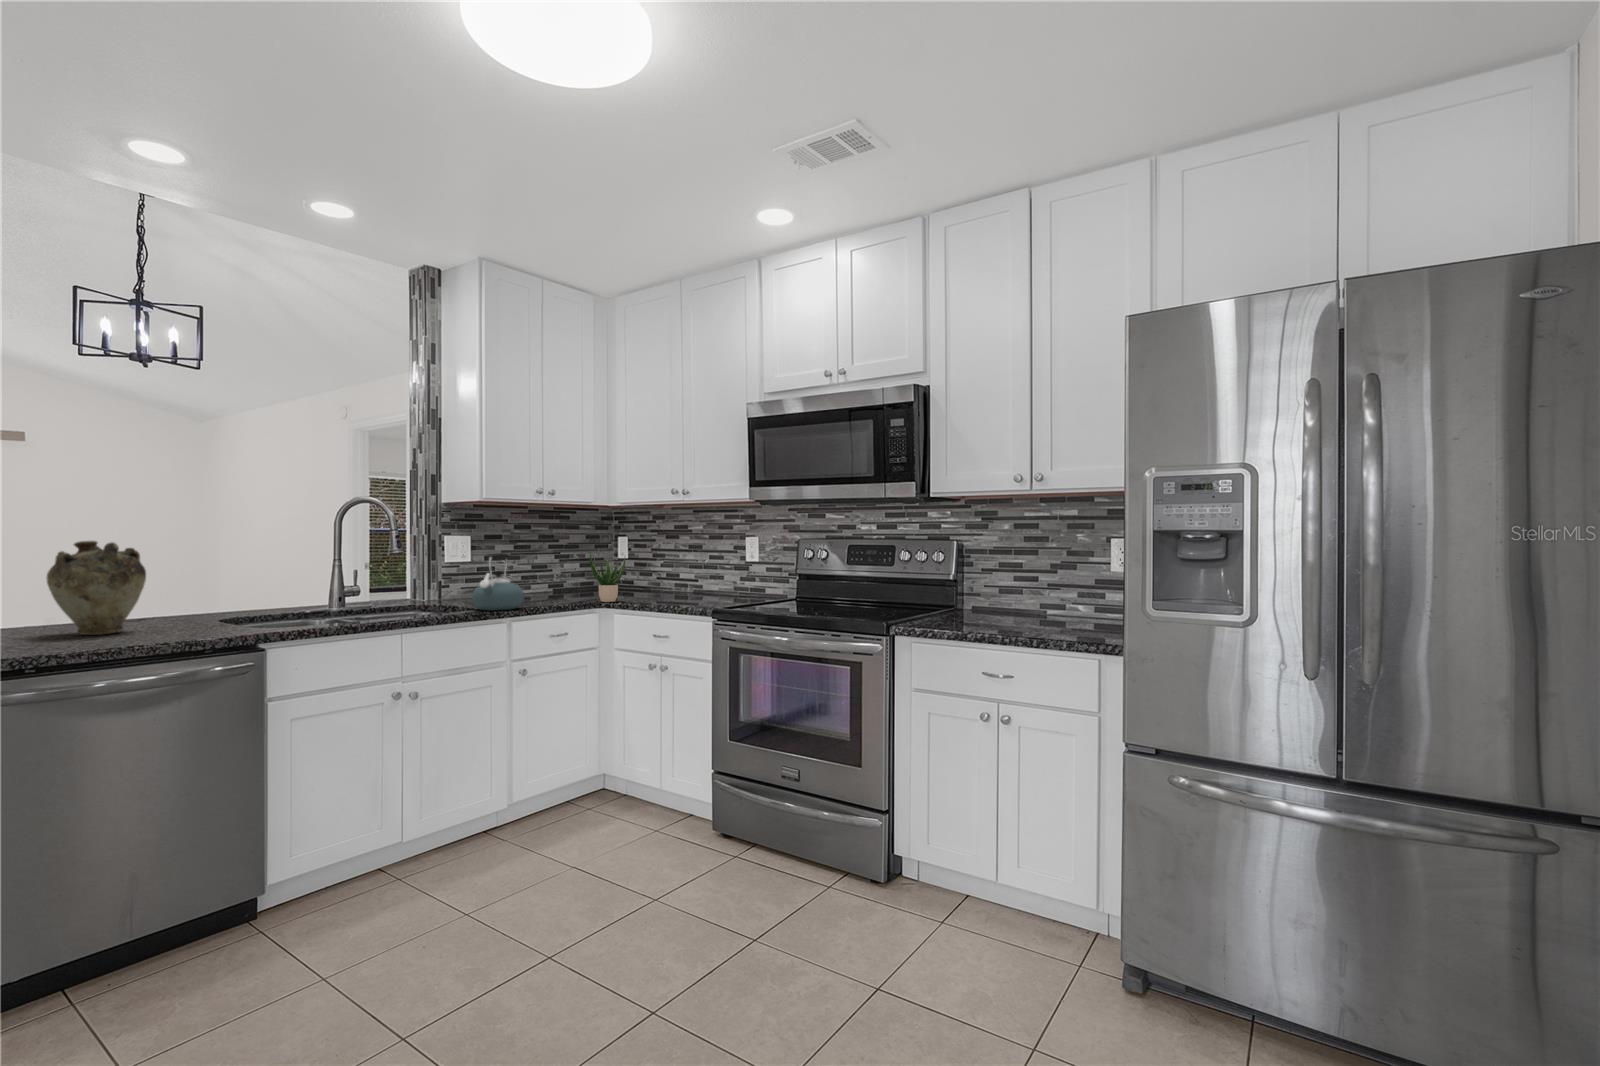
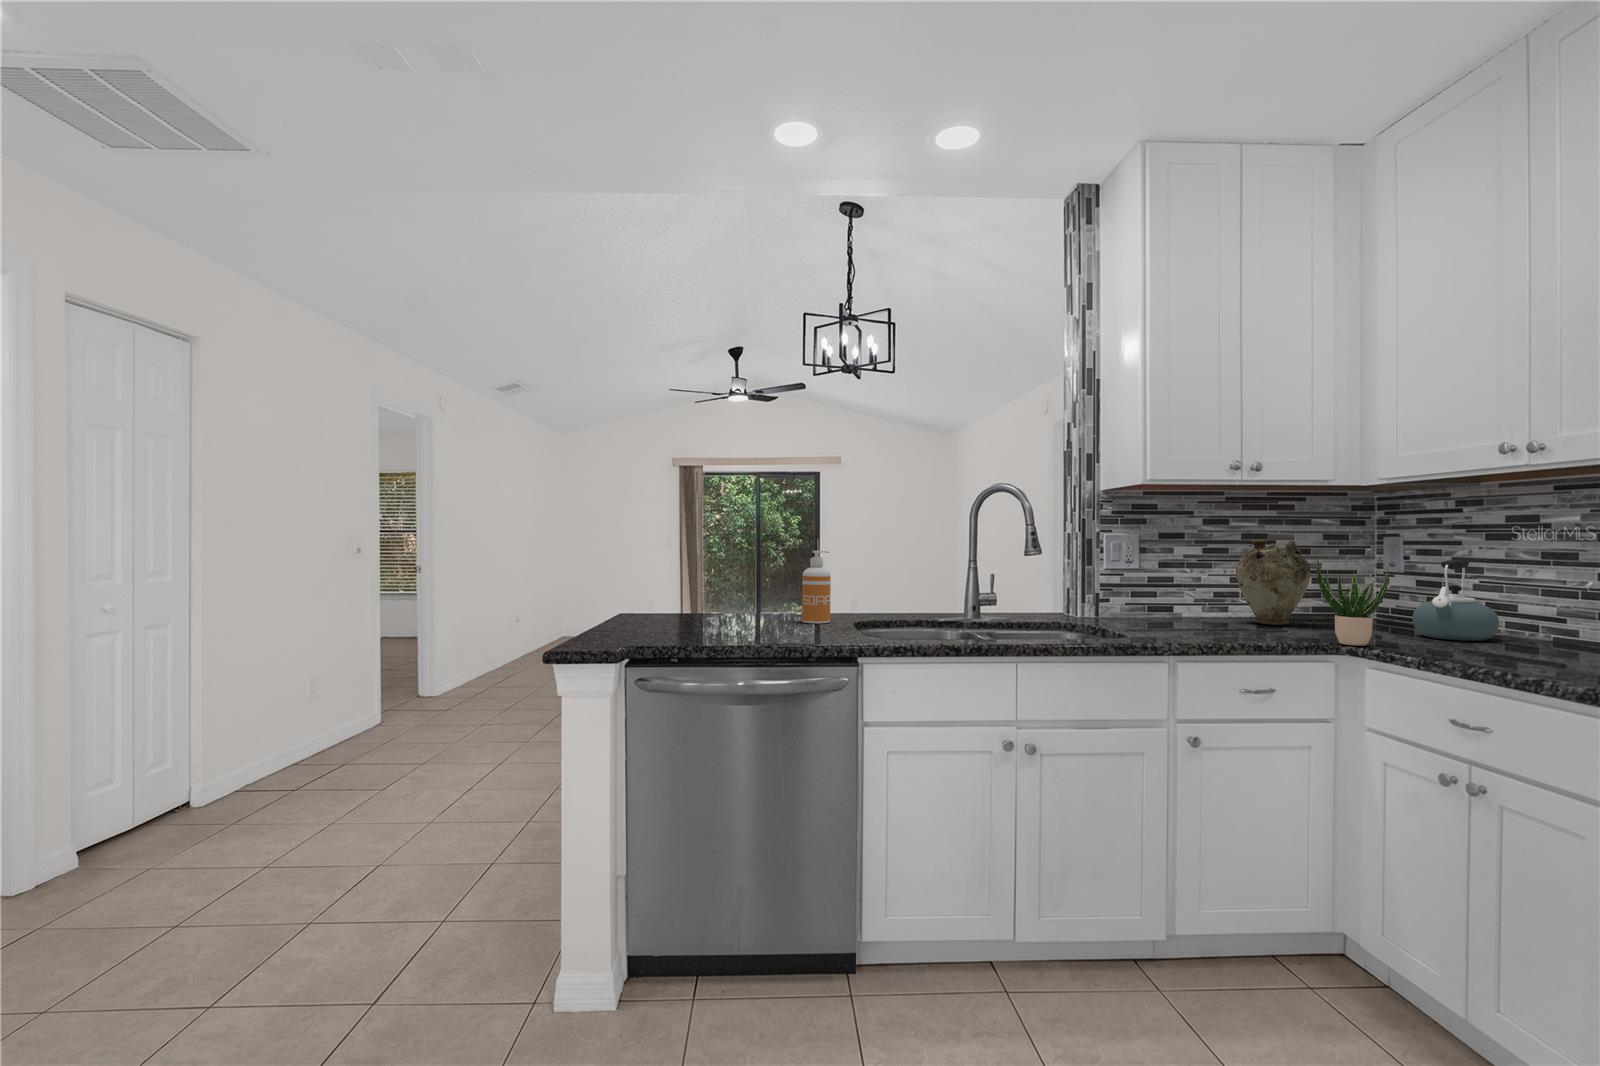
vase: present [46,541,146,635] -> present [1236,539,1311,625]
kettle: present [472,553,524,610] -> present [1413,560,1499,641]
soap dispenser: none [151,554,188,625] -> present [802,551,831,623]

